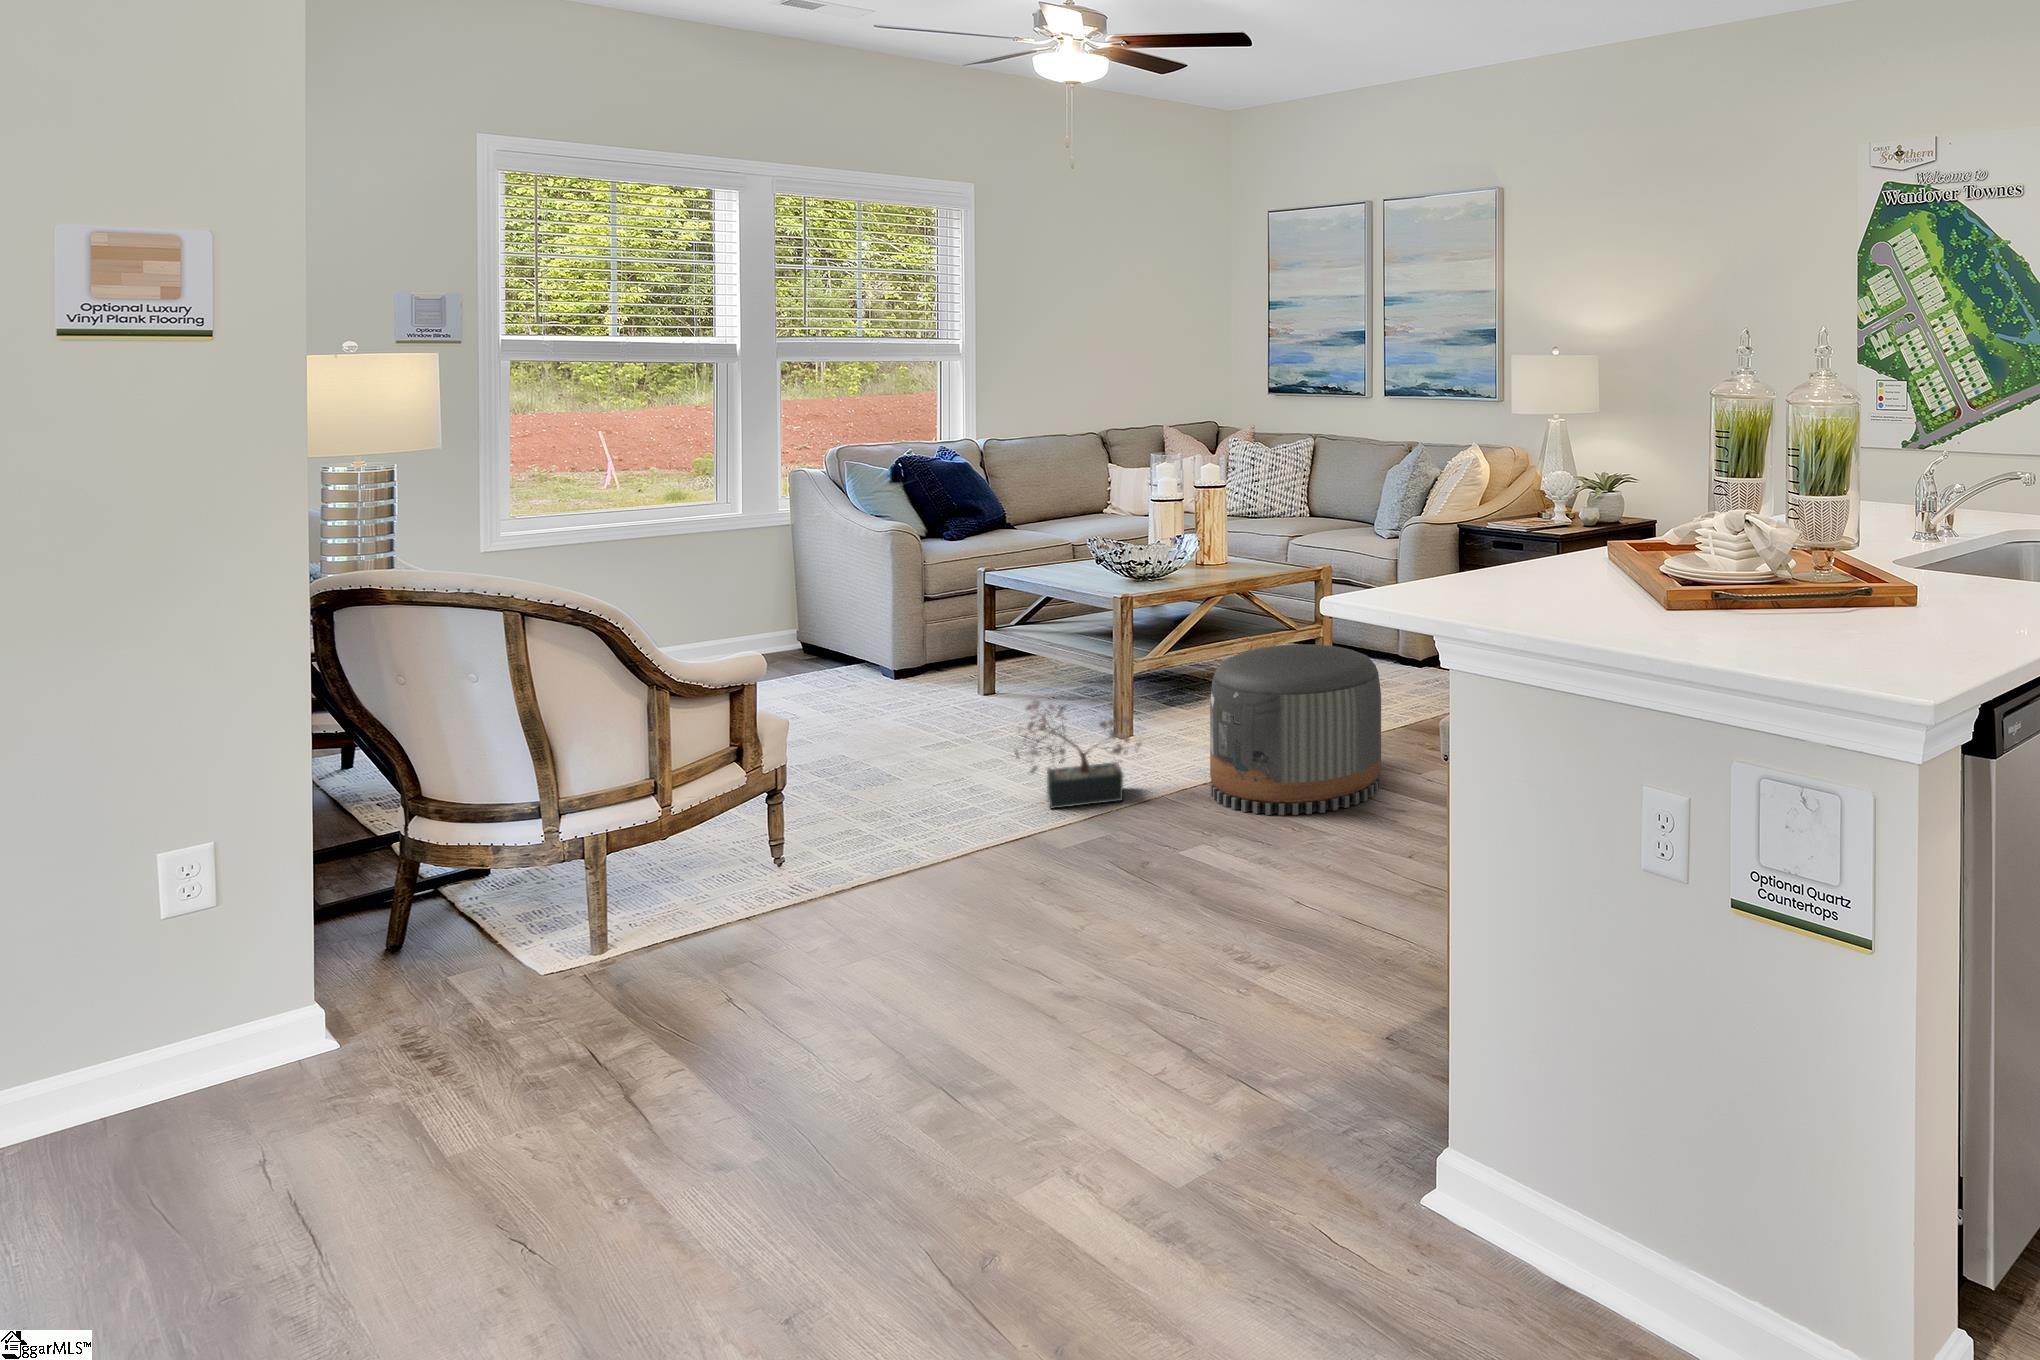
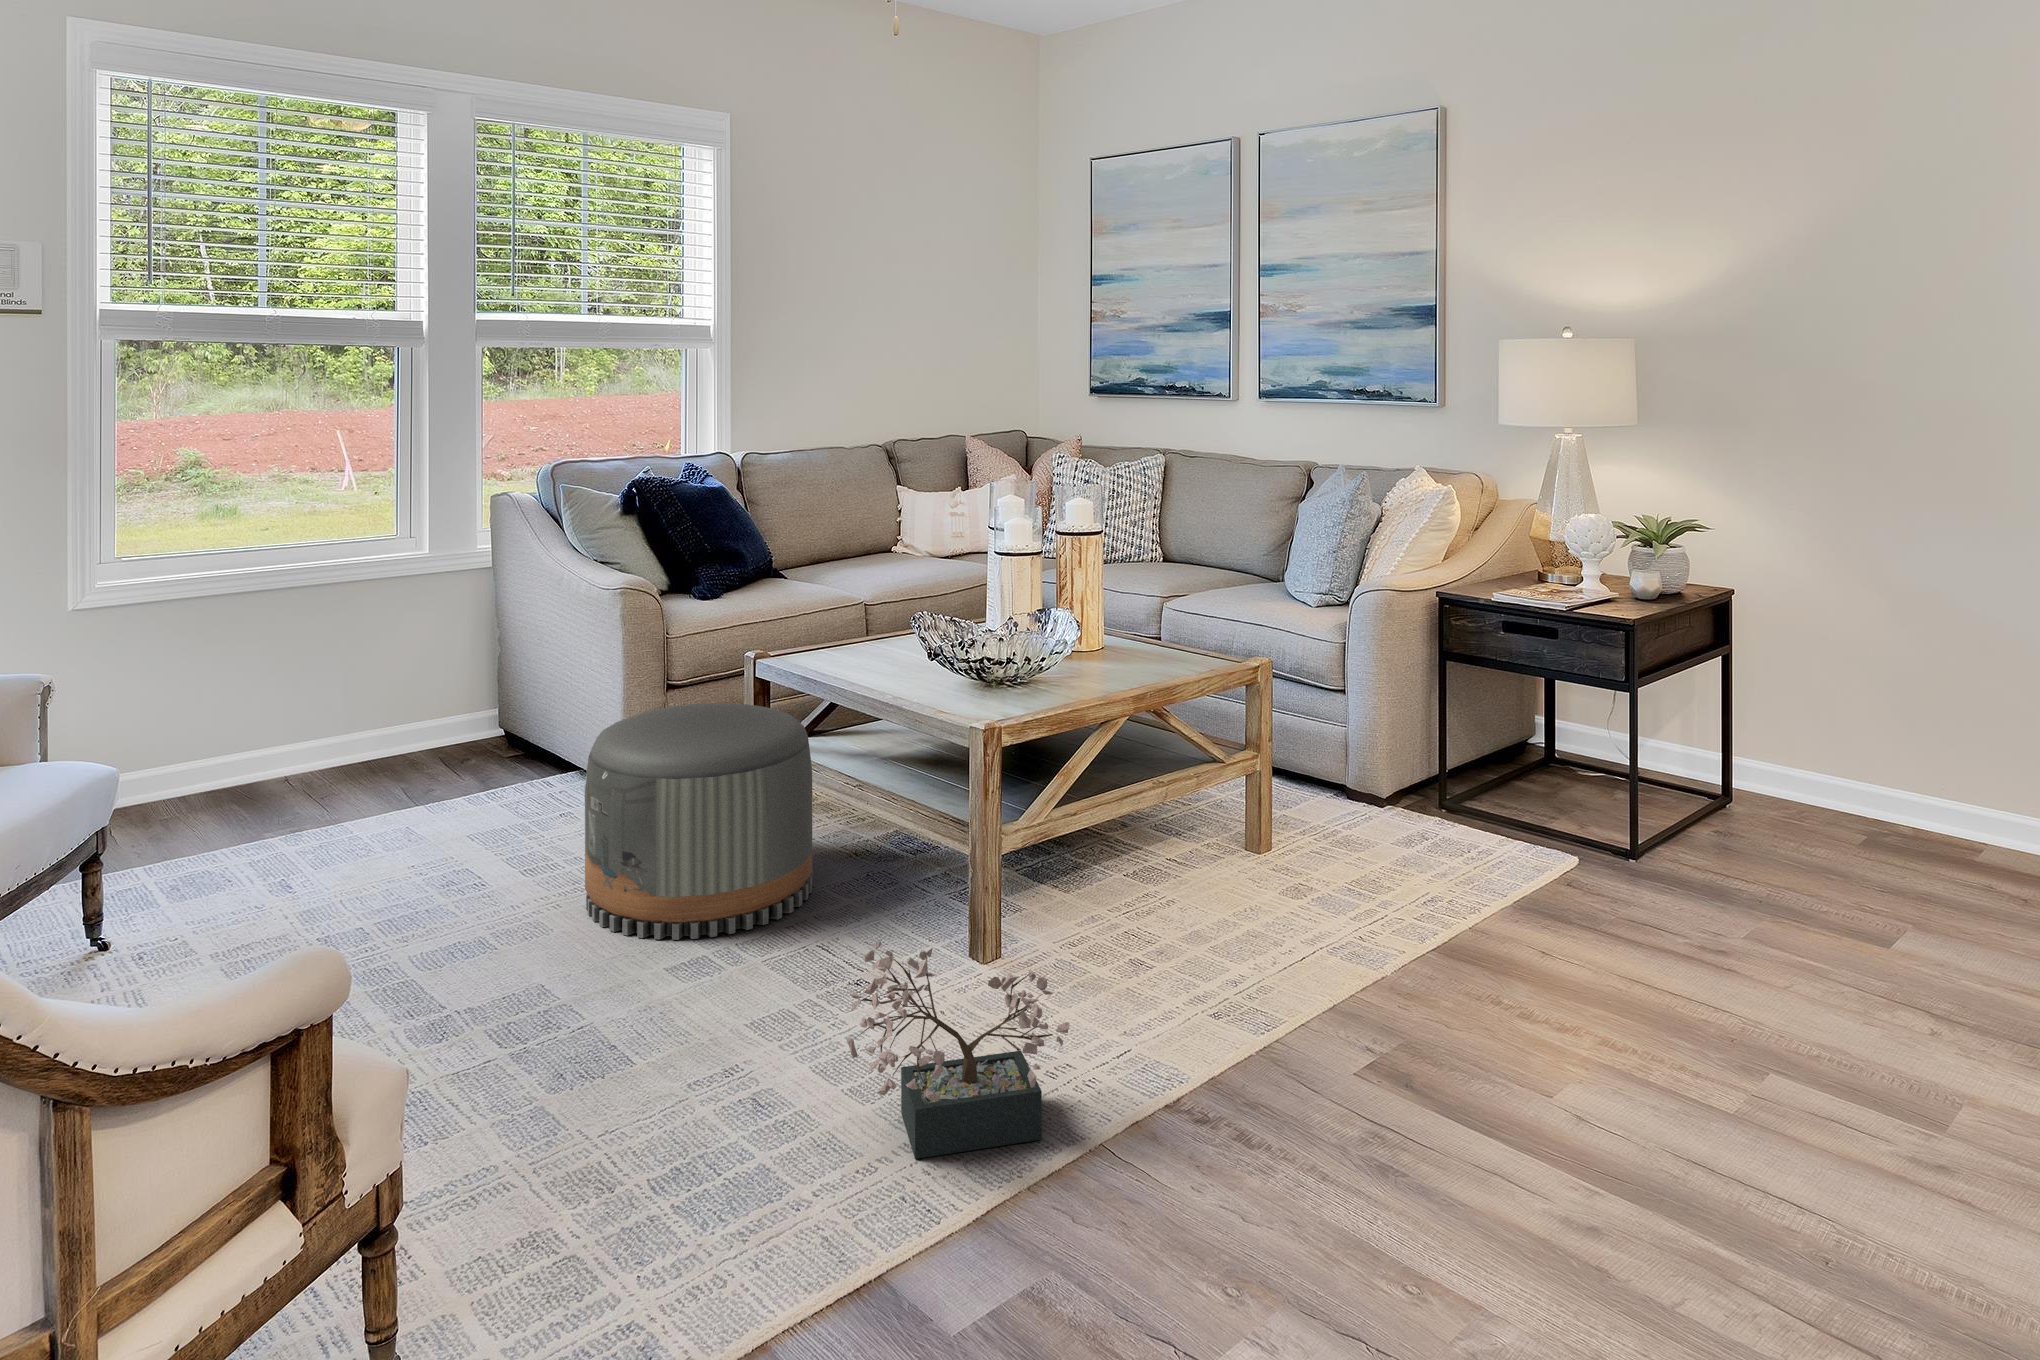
pouf: present [1210,644,1381,815] -> present [585,703,812,940]

